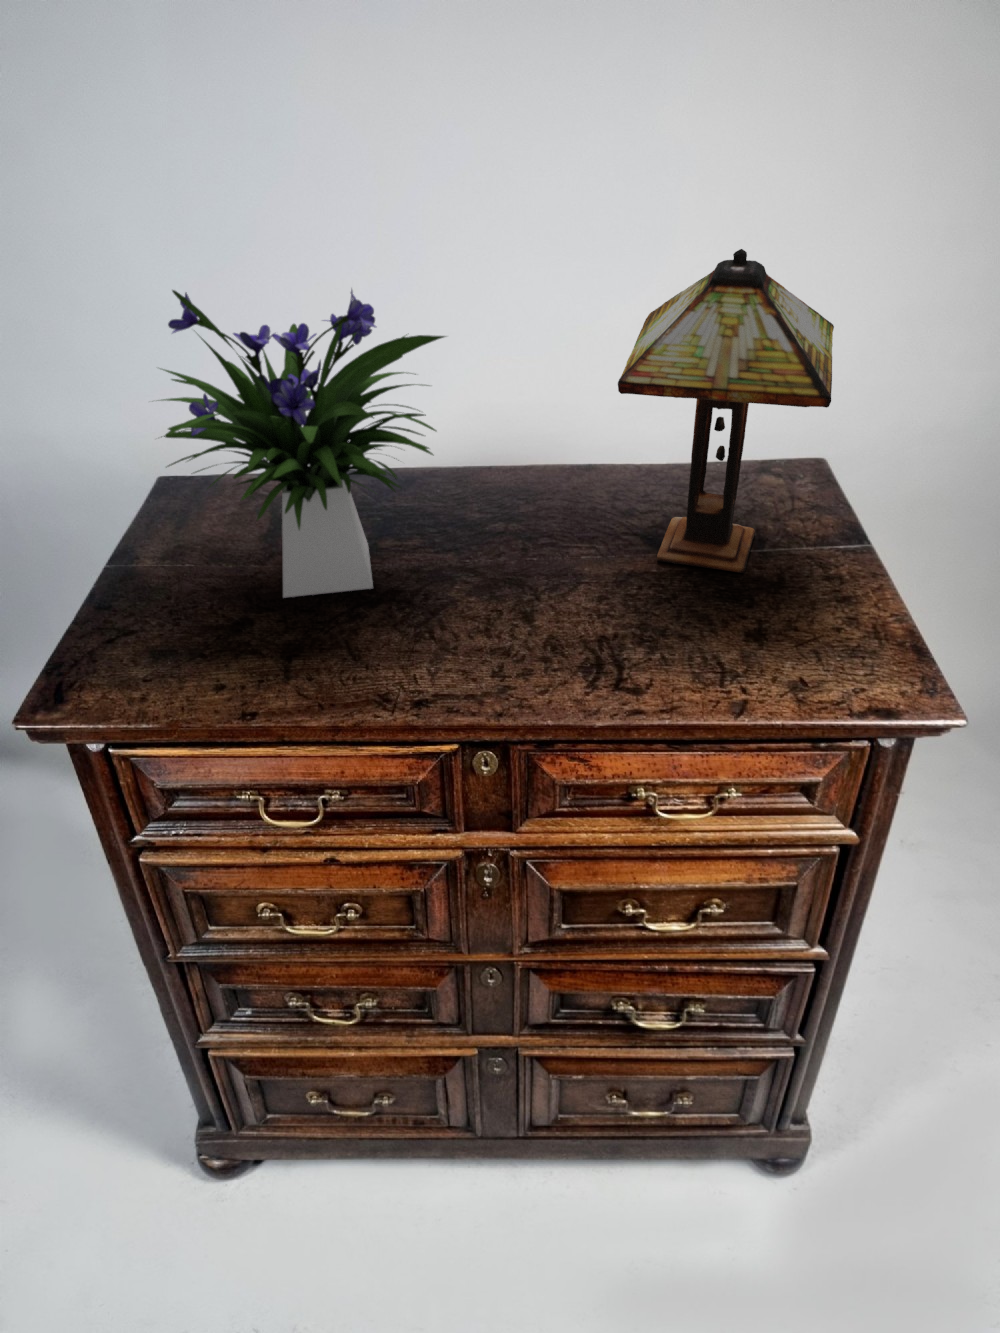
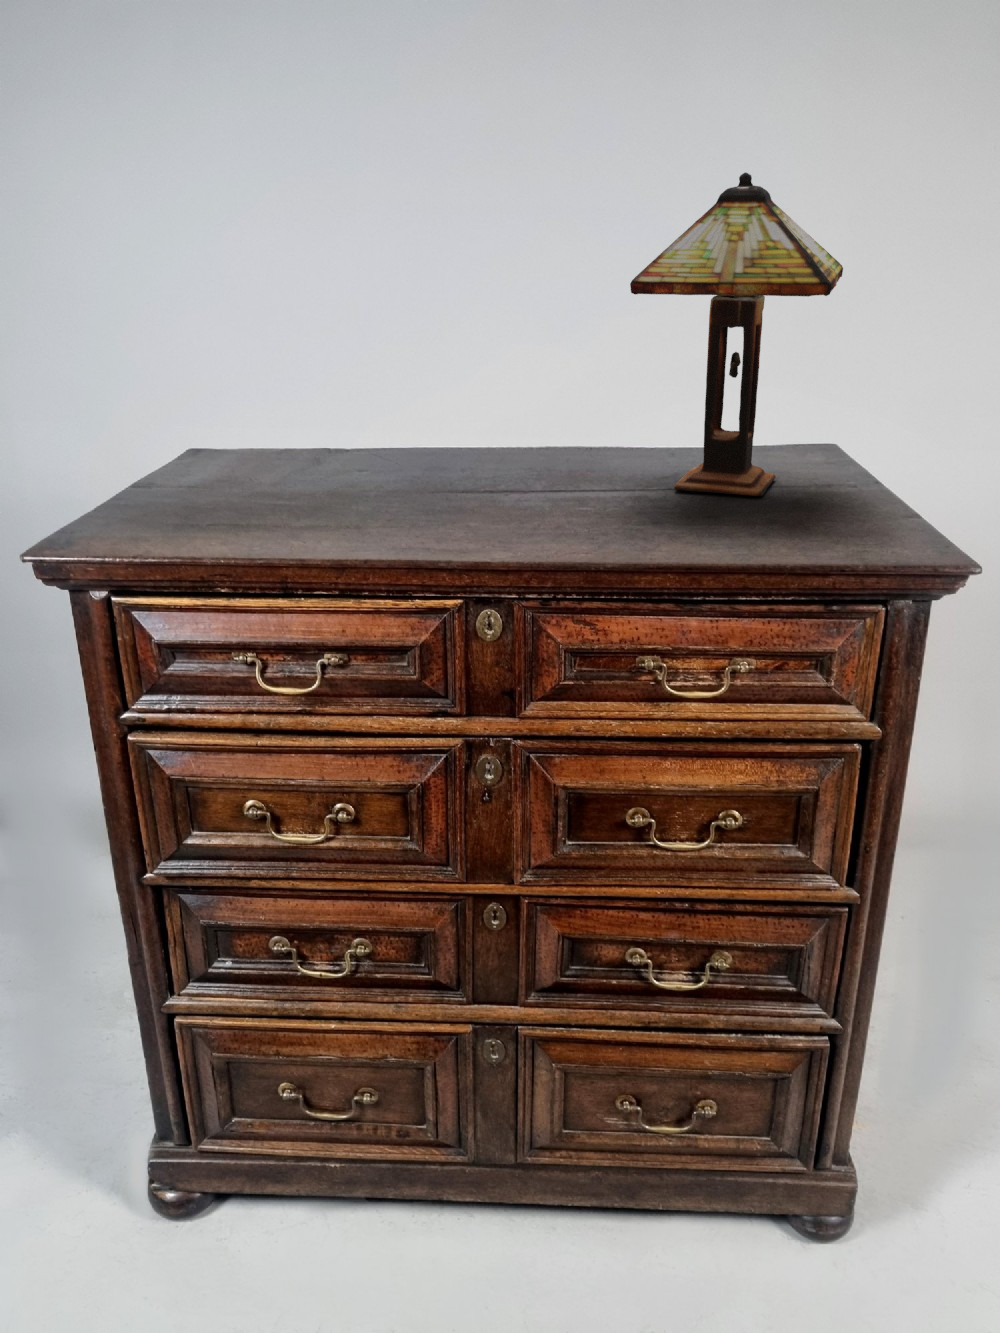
flower arrangement: present [162,290,445,598] -> none [187,181,474,505]

